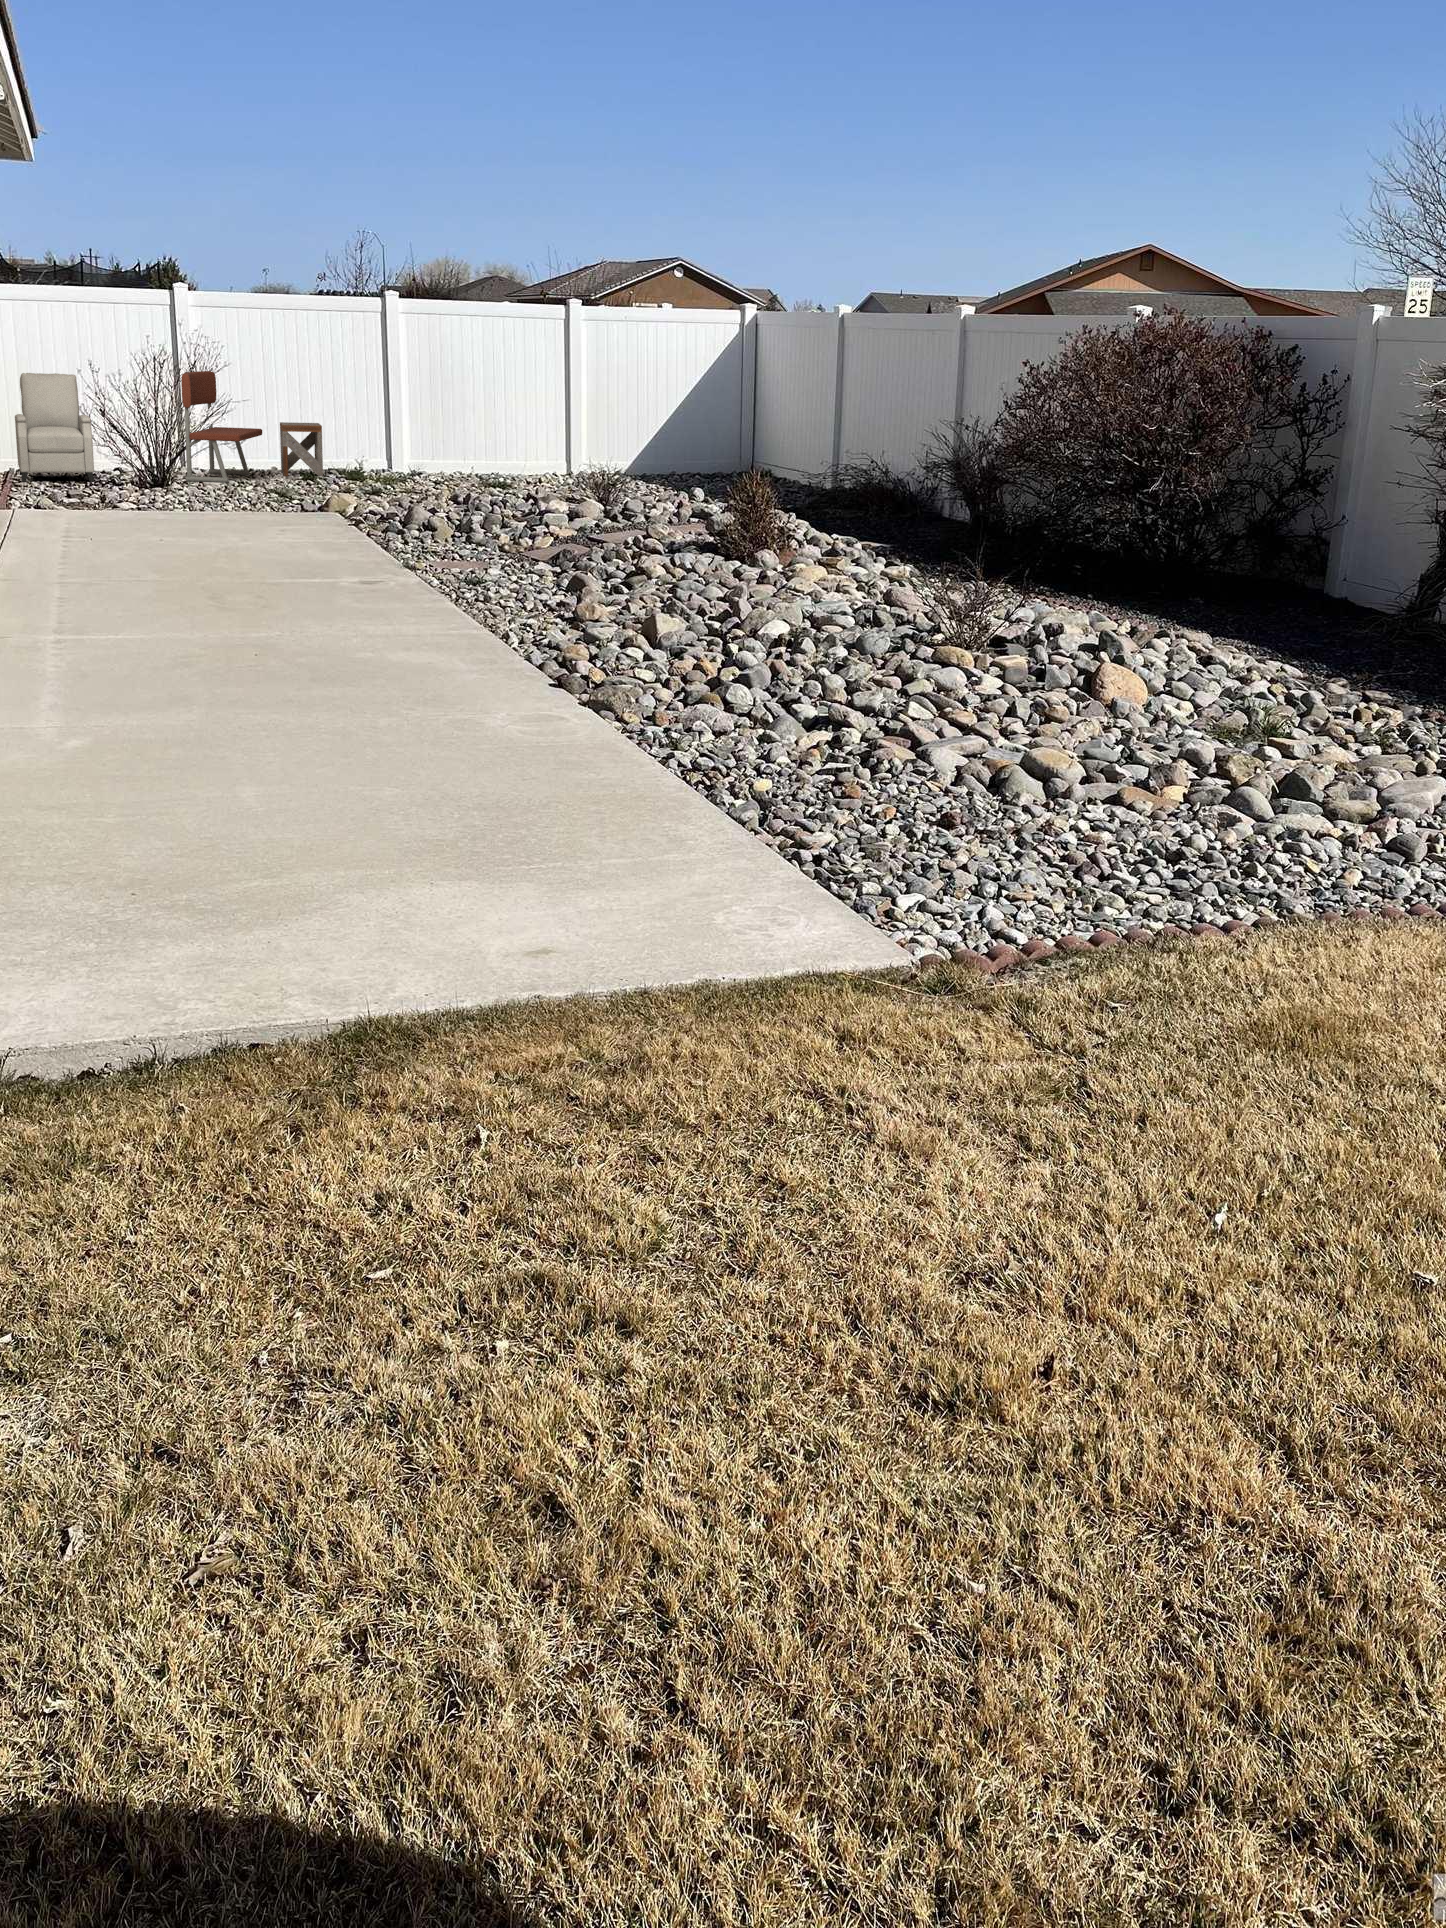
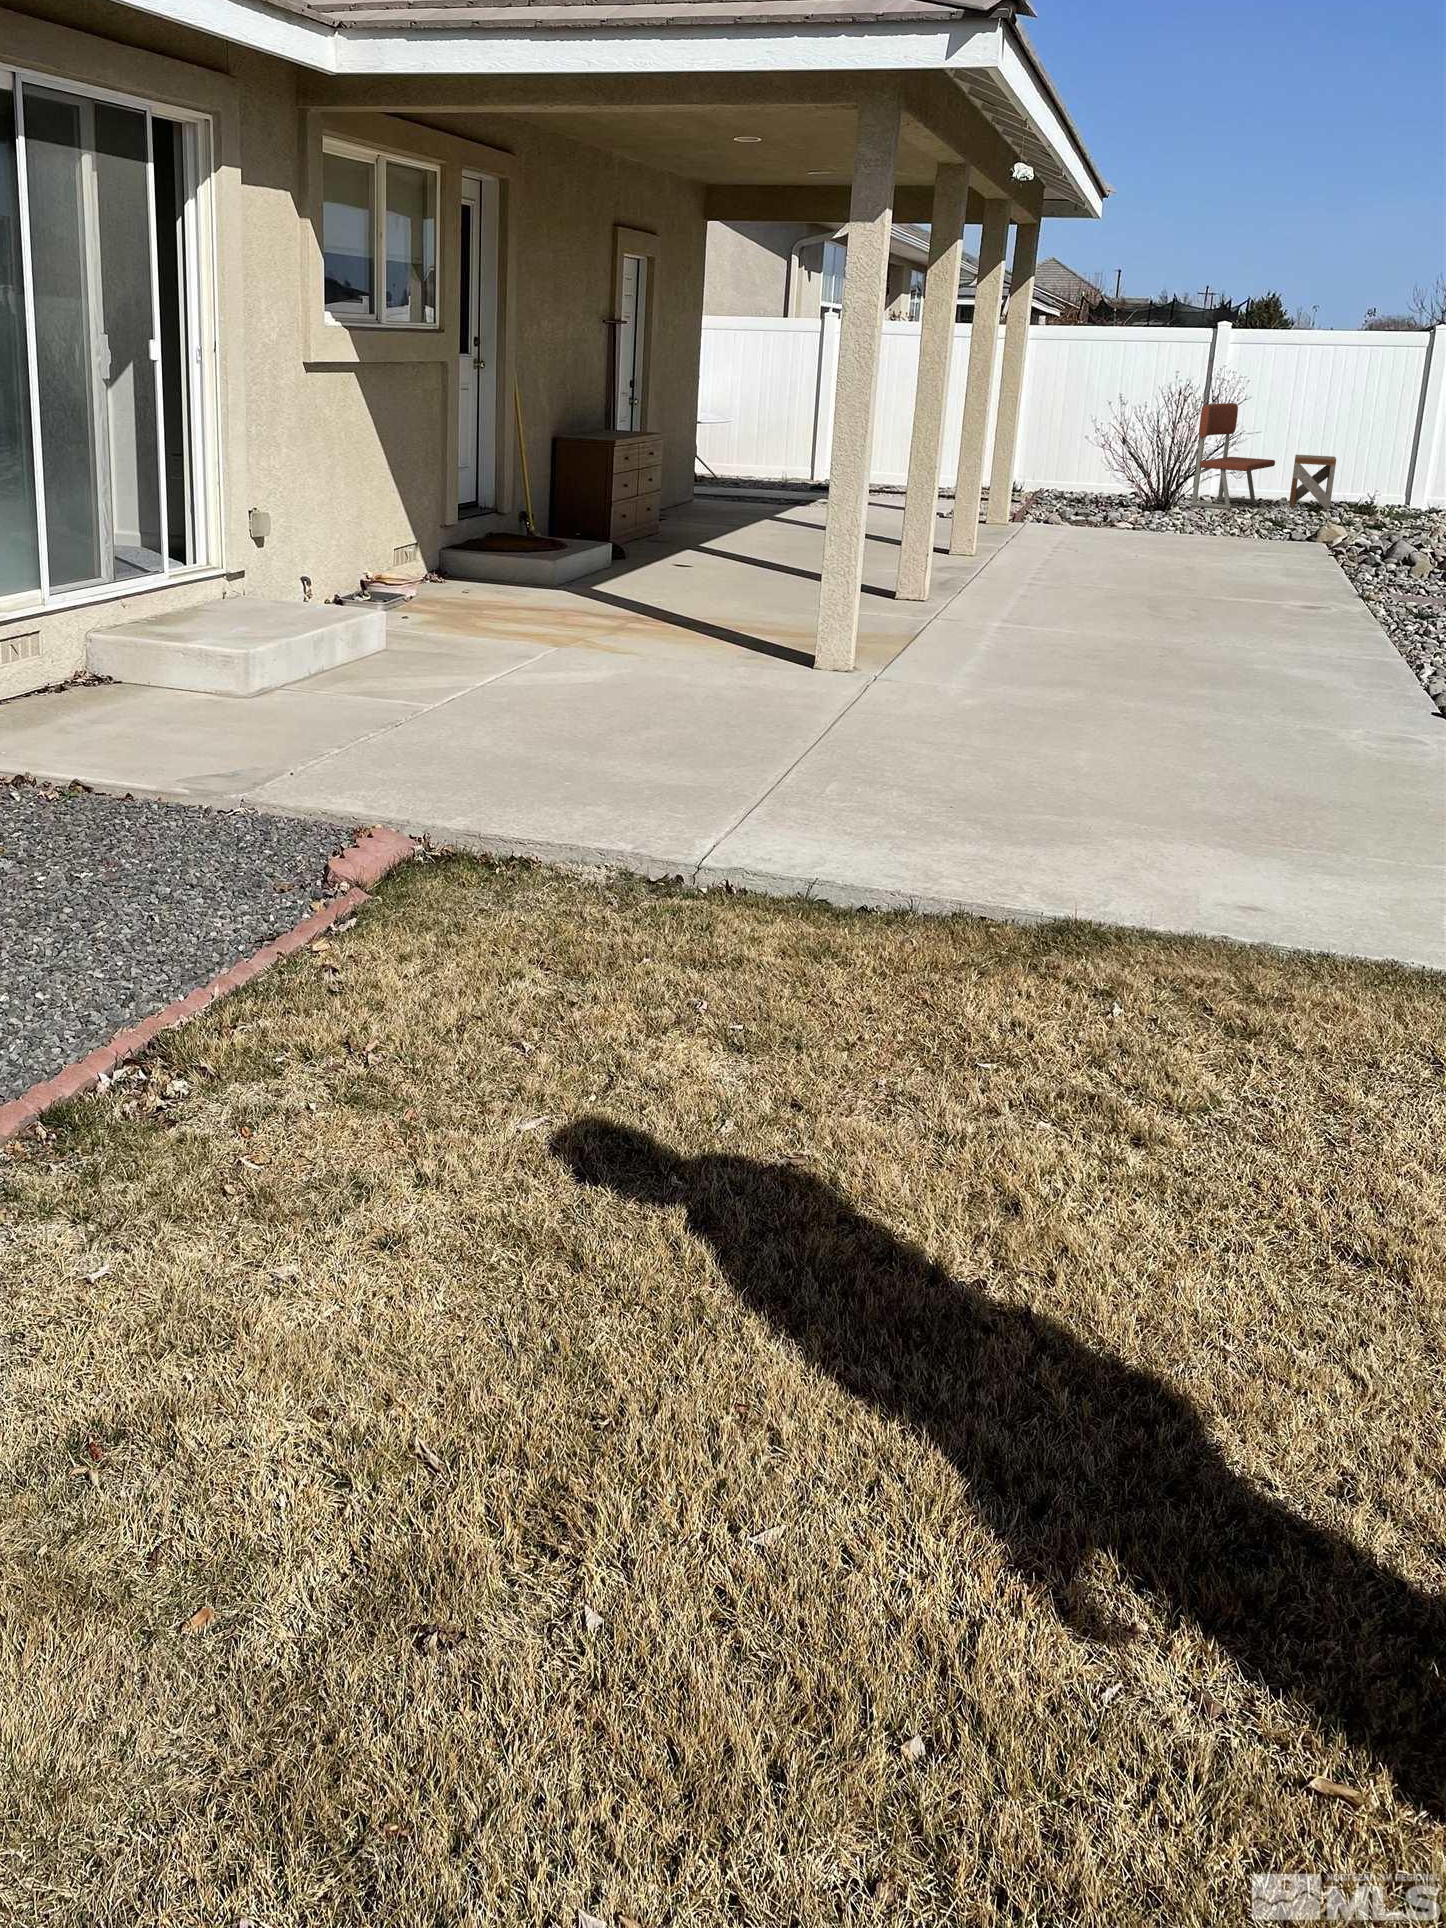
chair: present [15,373,94,482] -> none [1043,402,1112,502]

